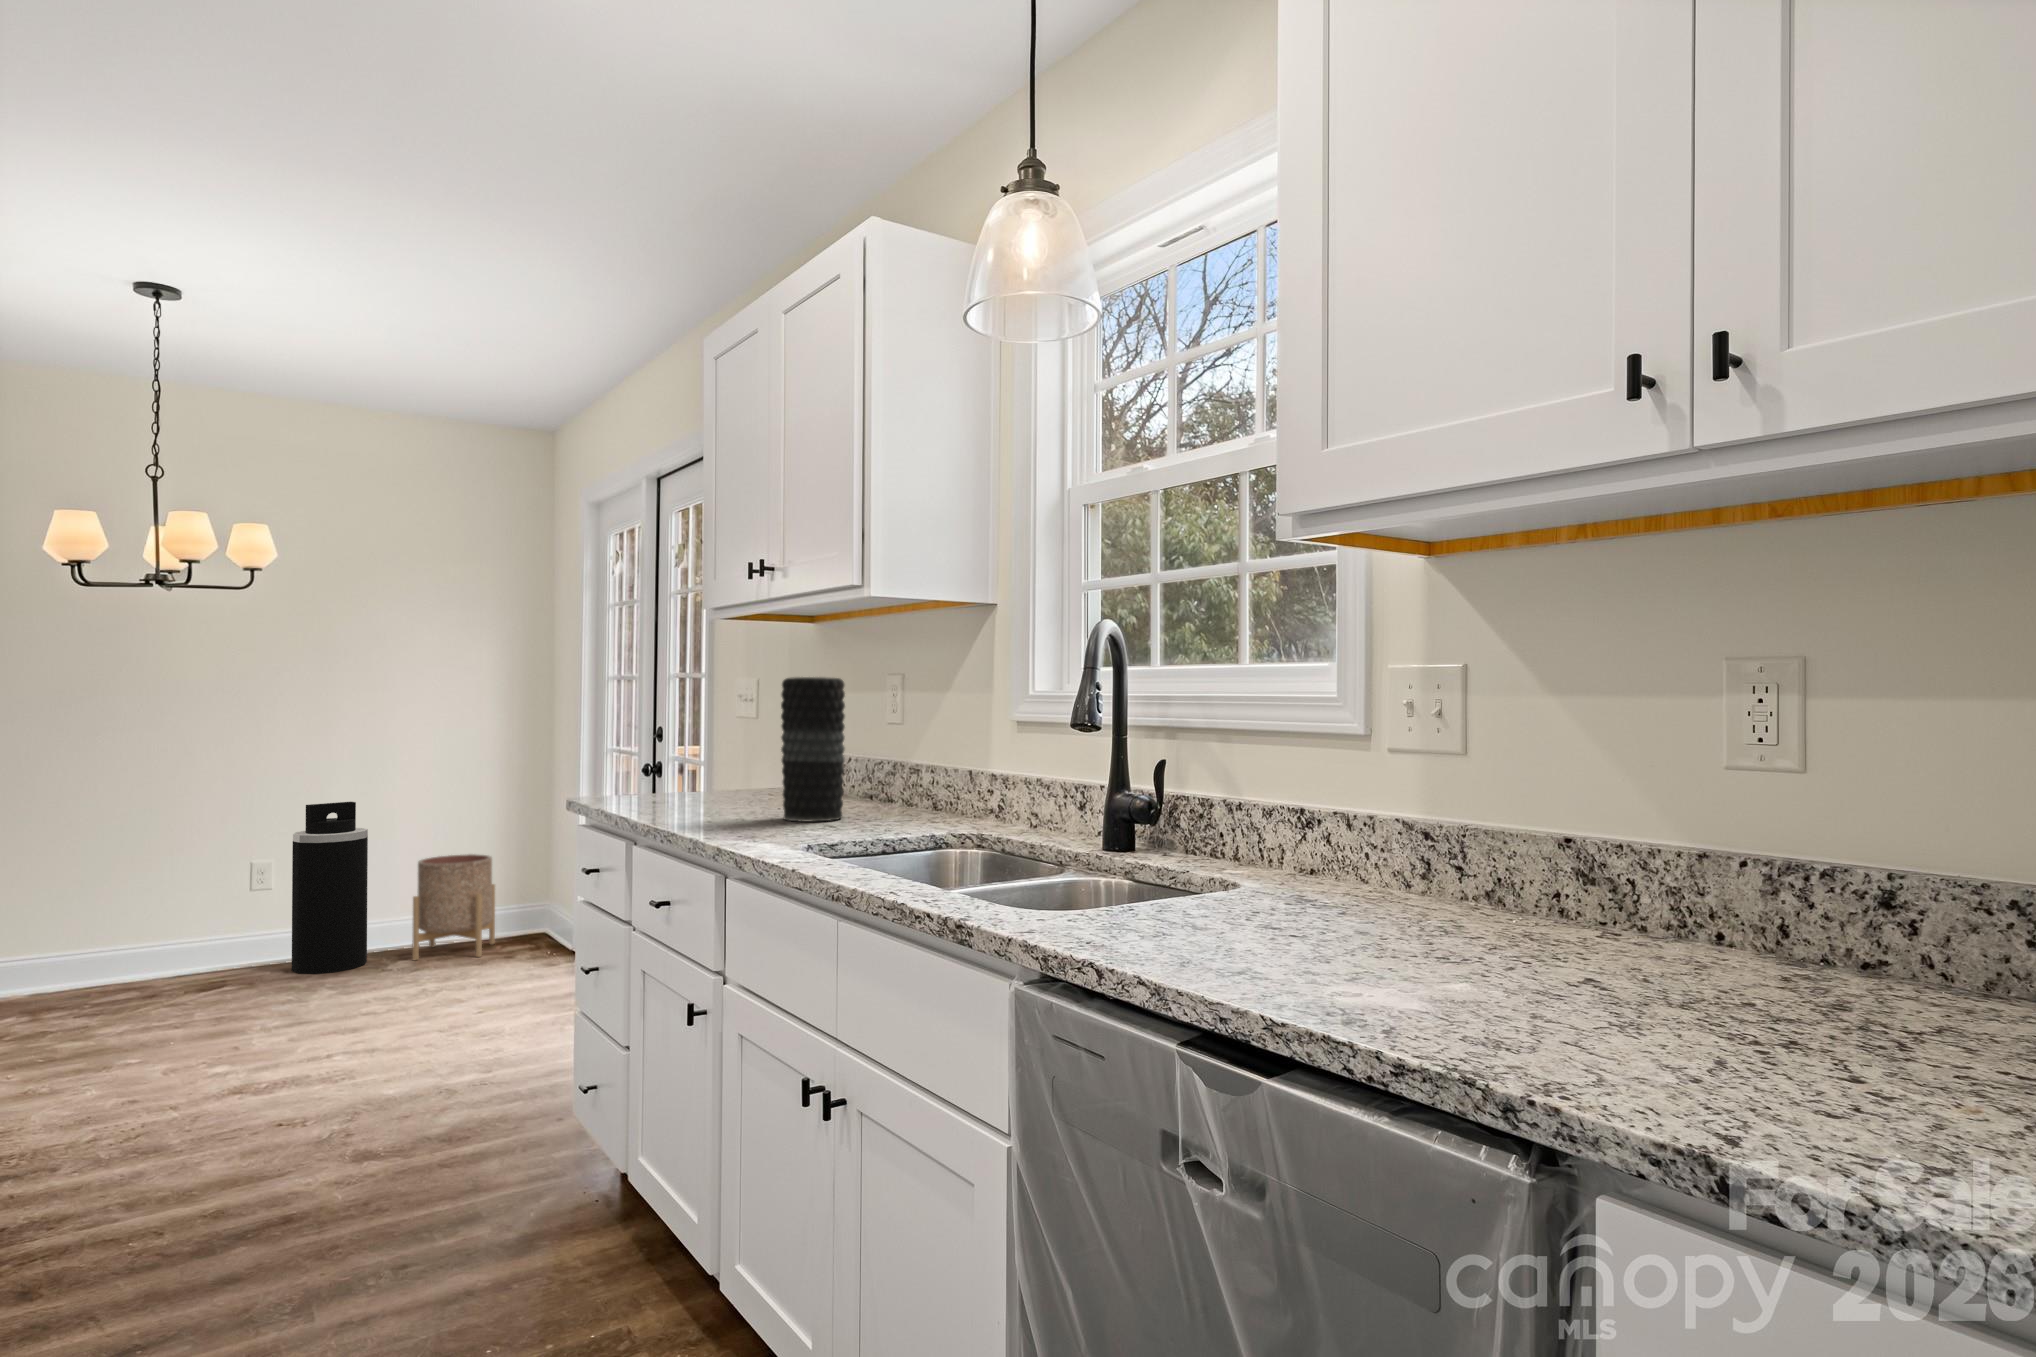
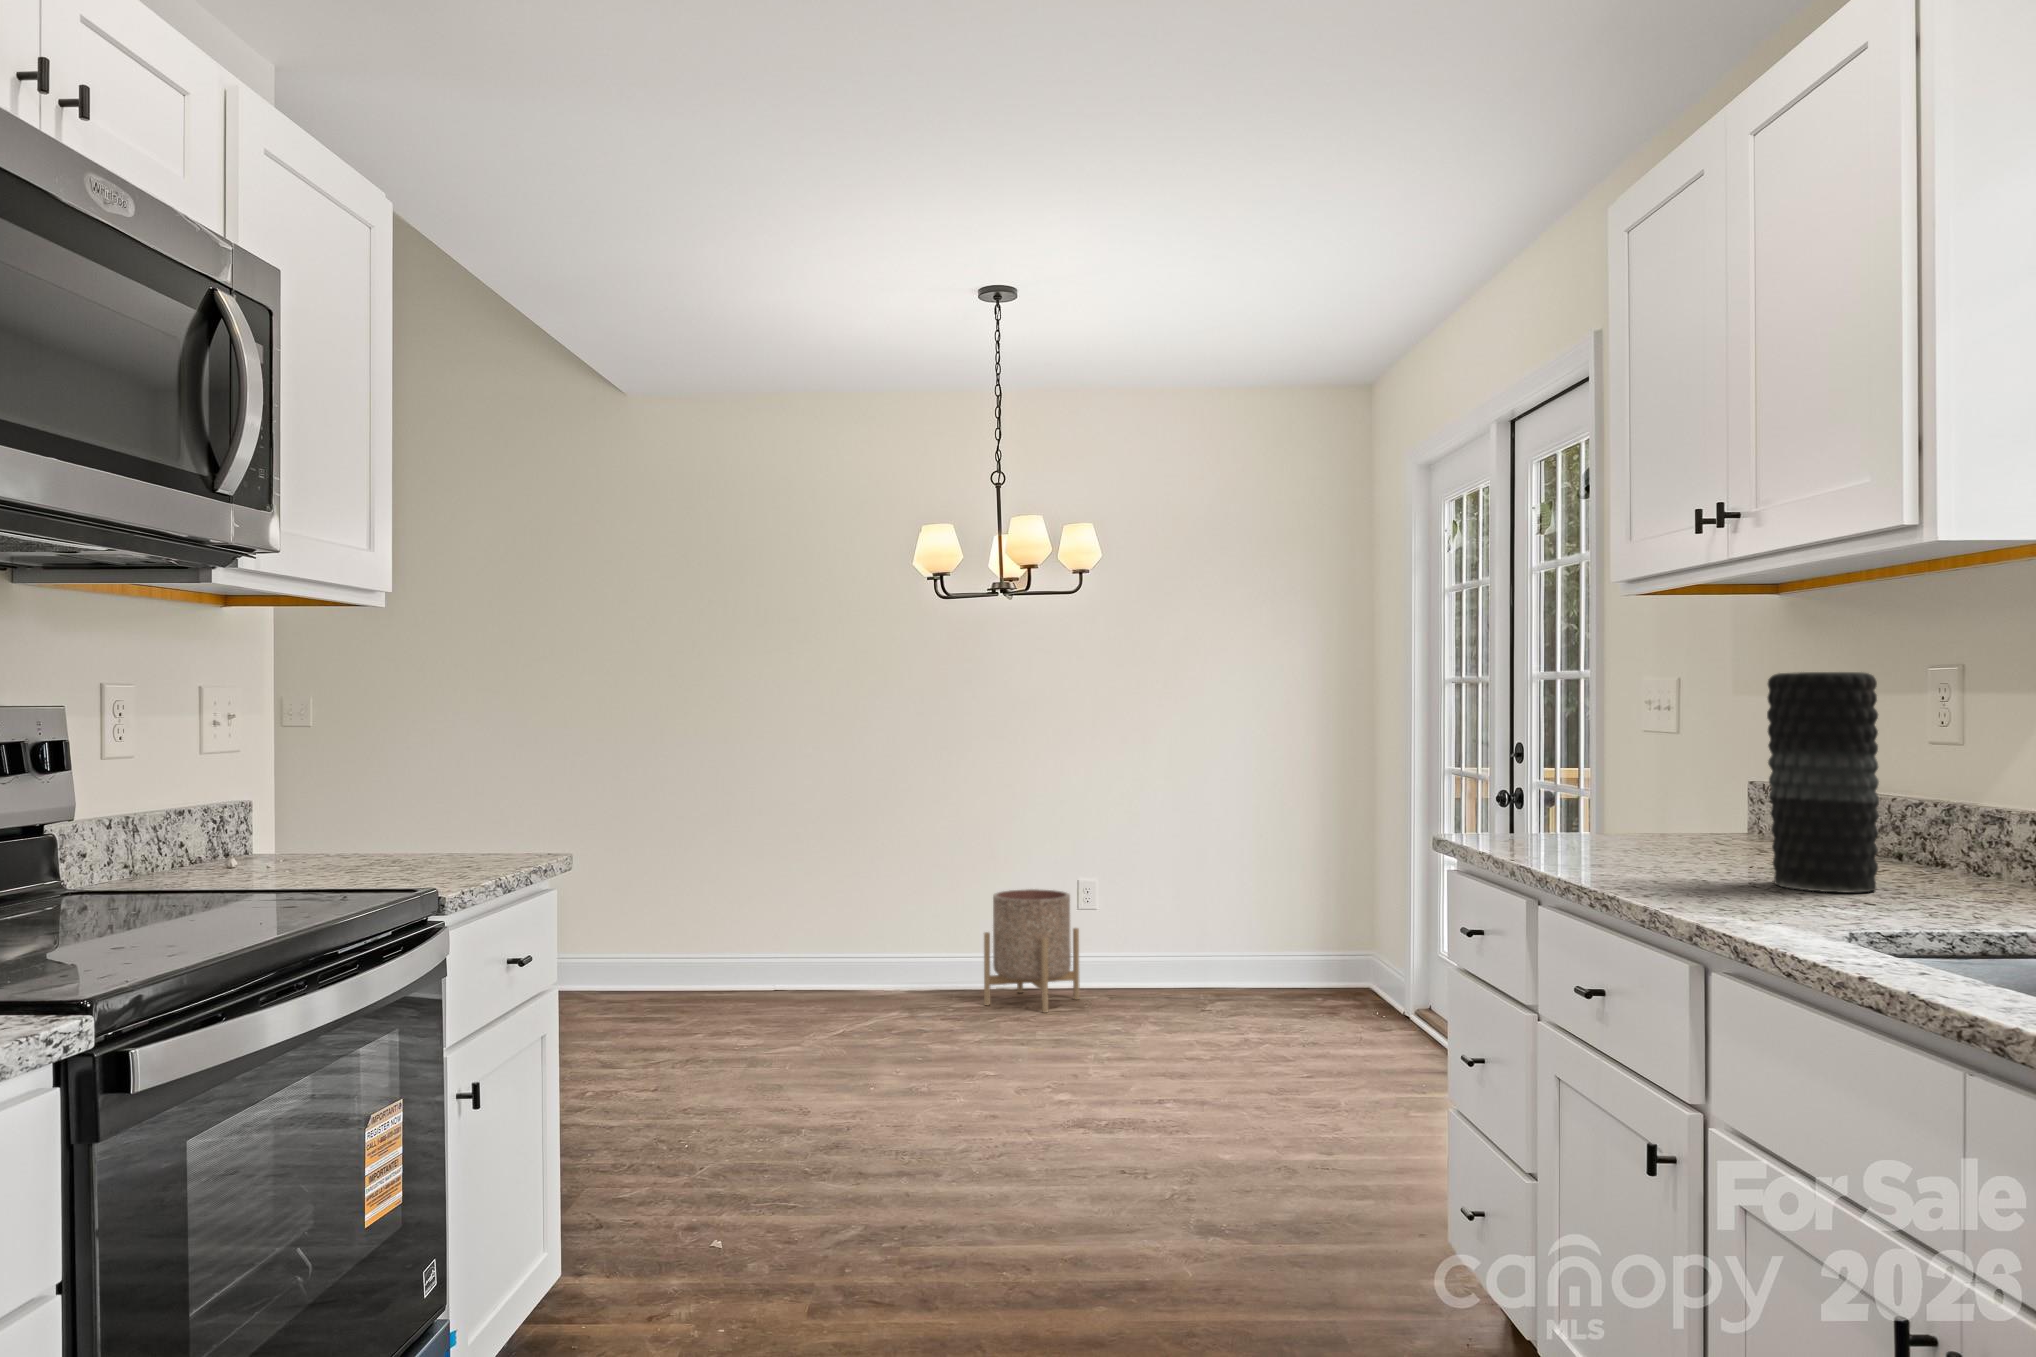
trash can: present [292,802,368,974] -> none [1118,820,1189,1007]
planter: present [412,854,495,960] -> present [984,889,1080,1013]

